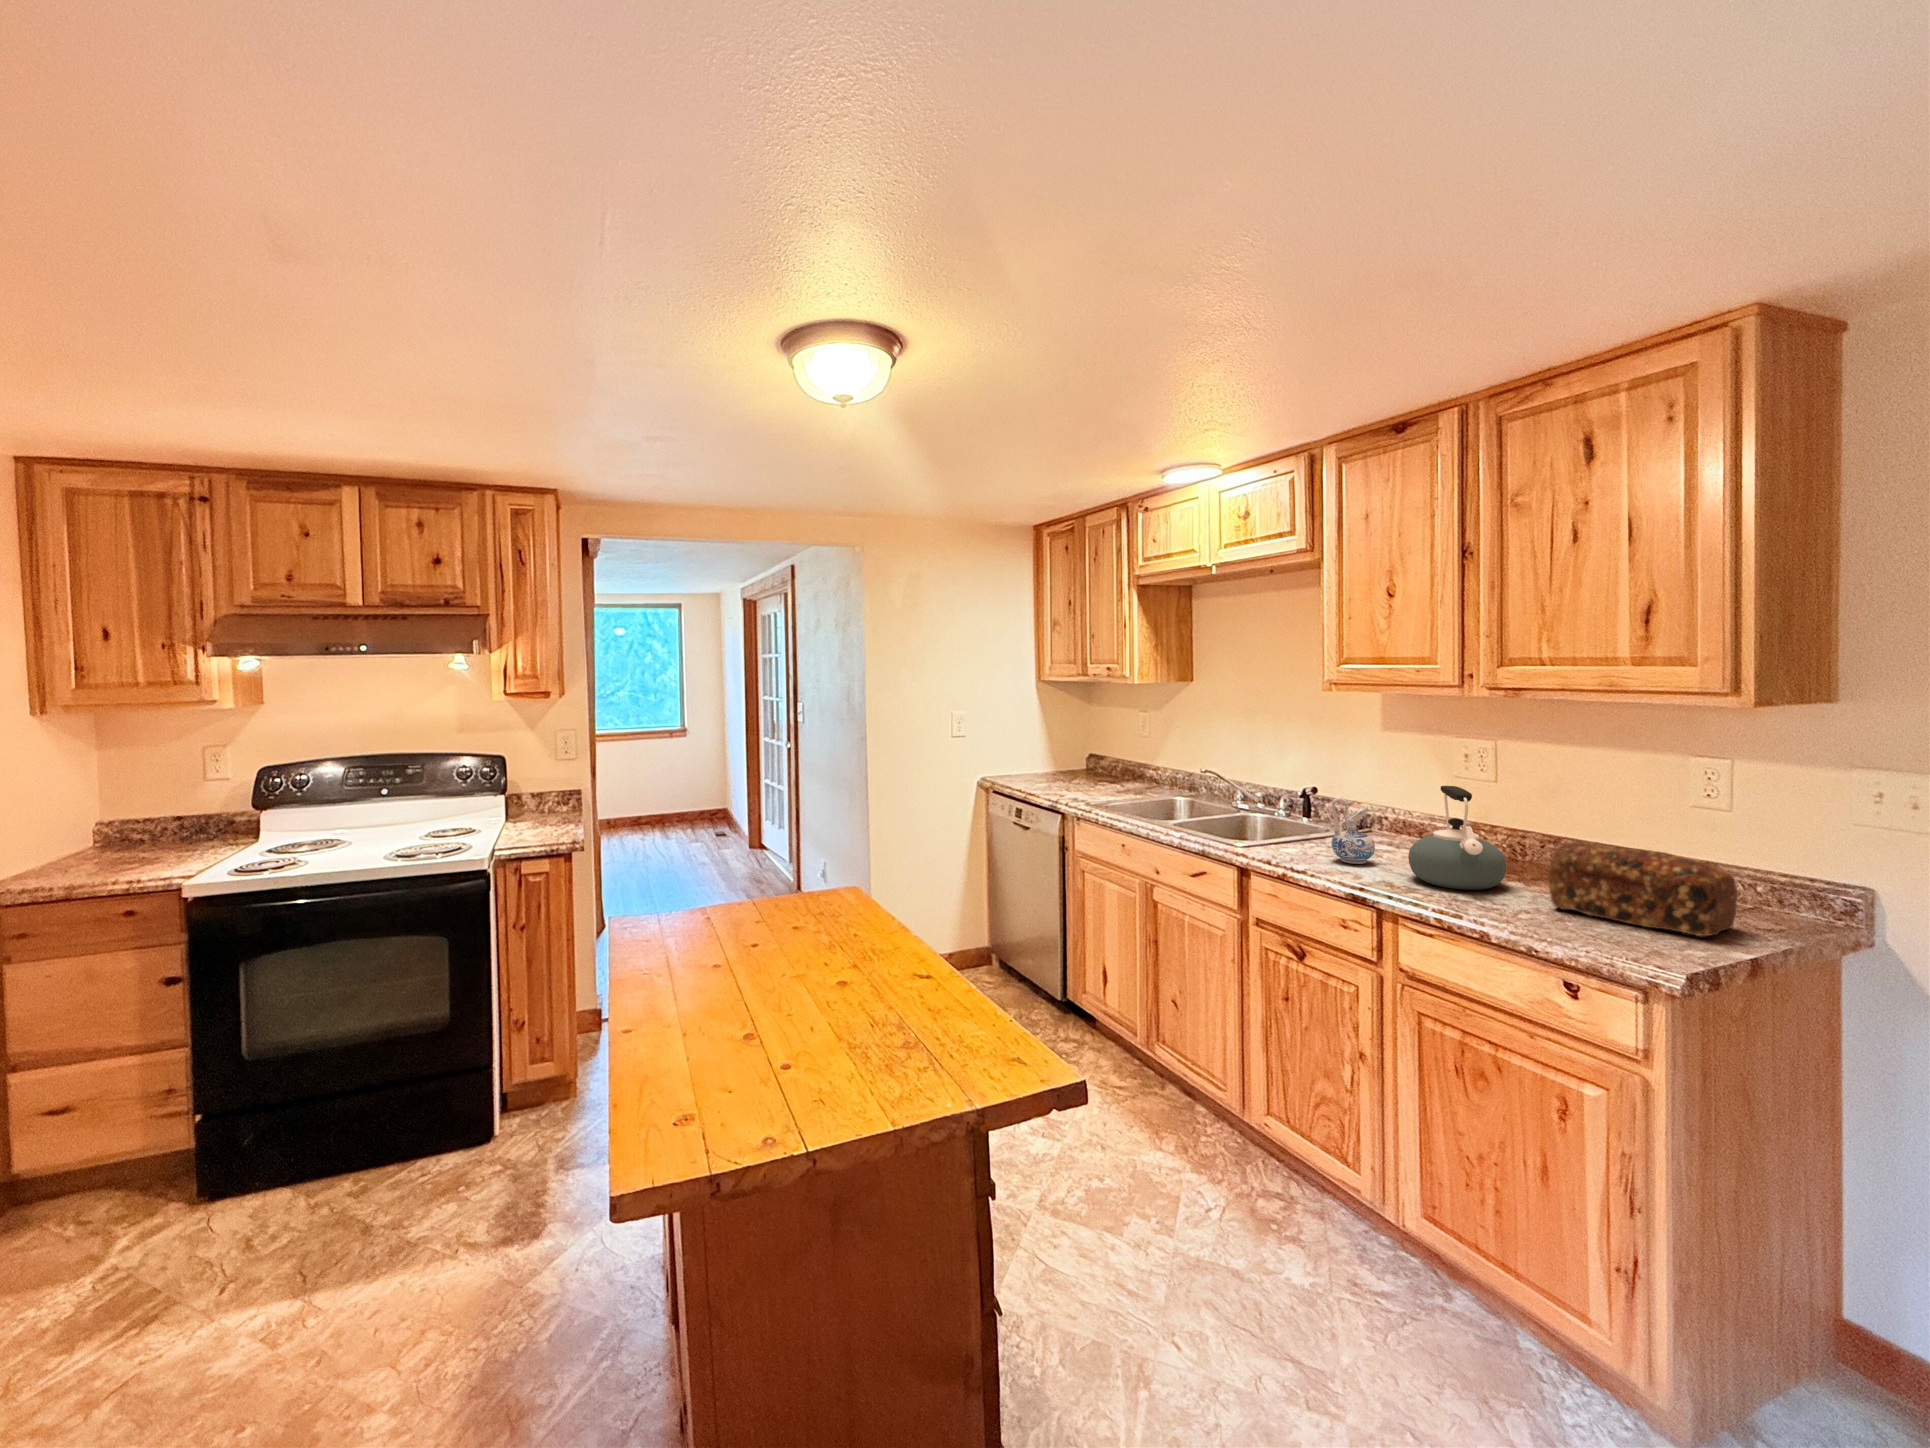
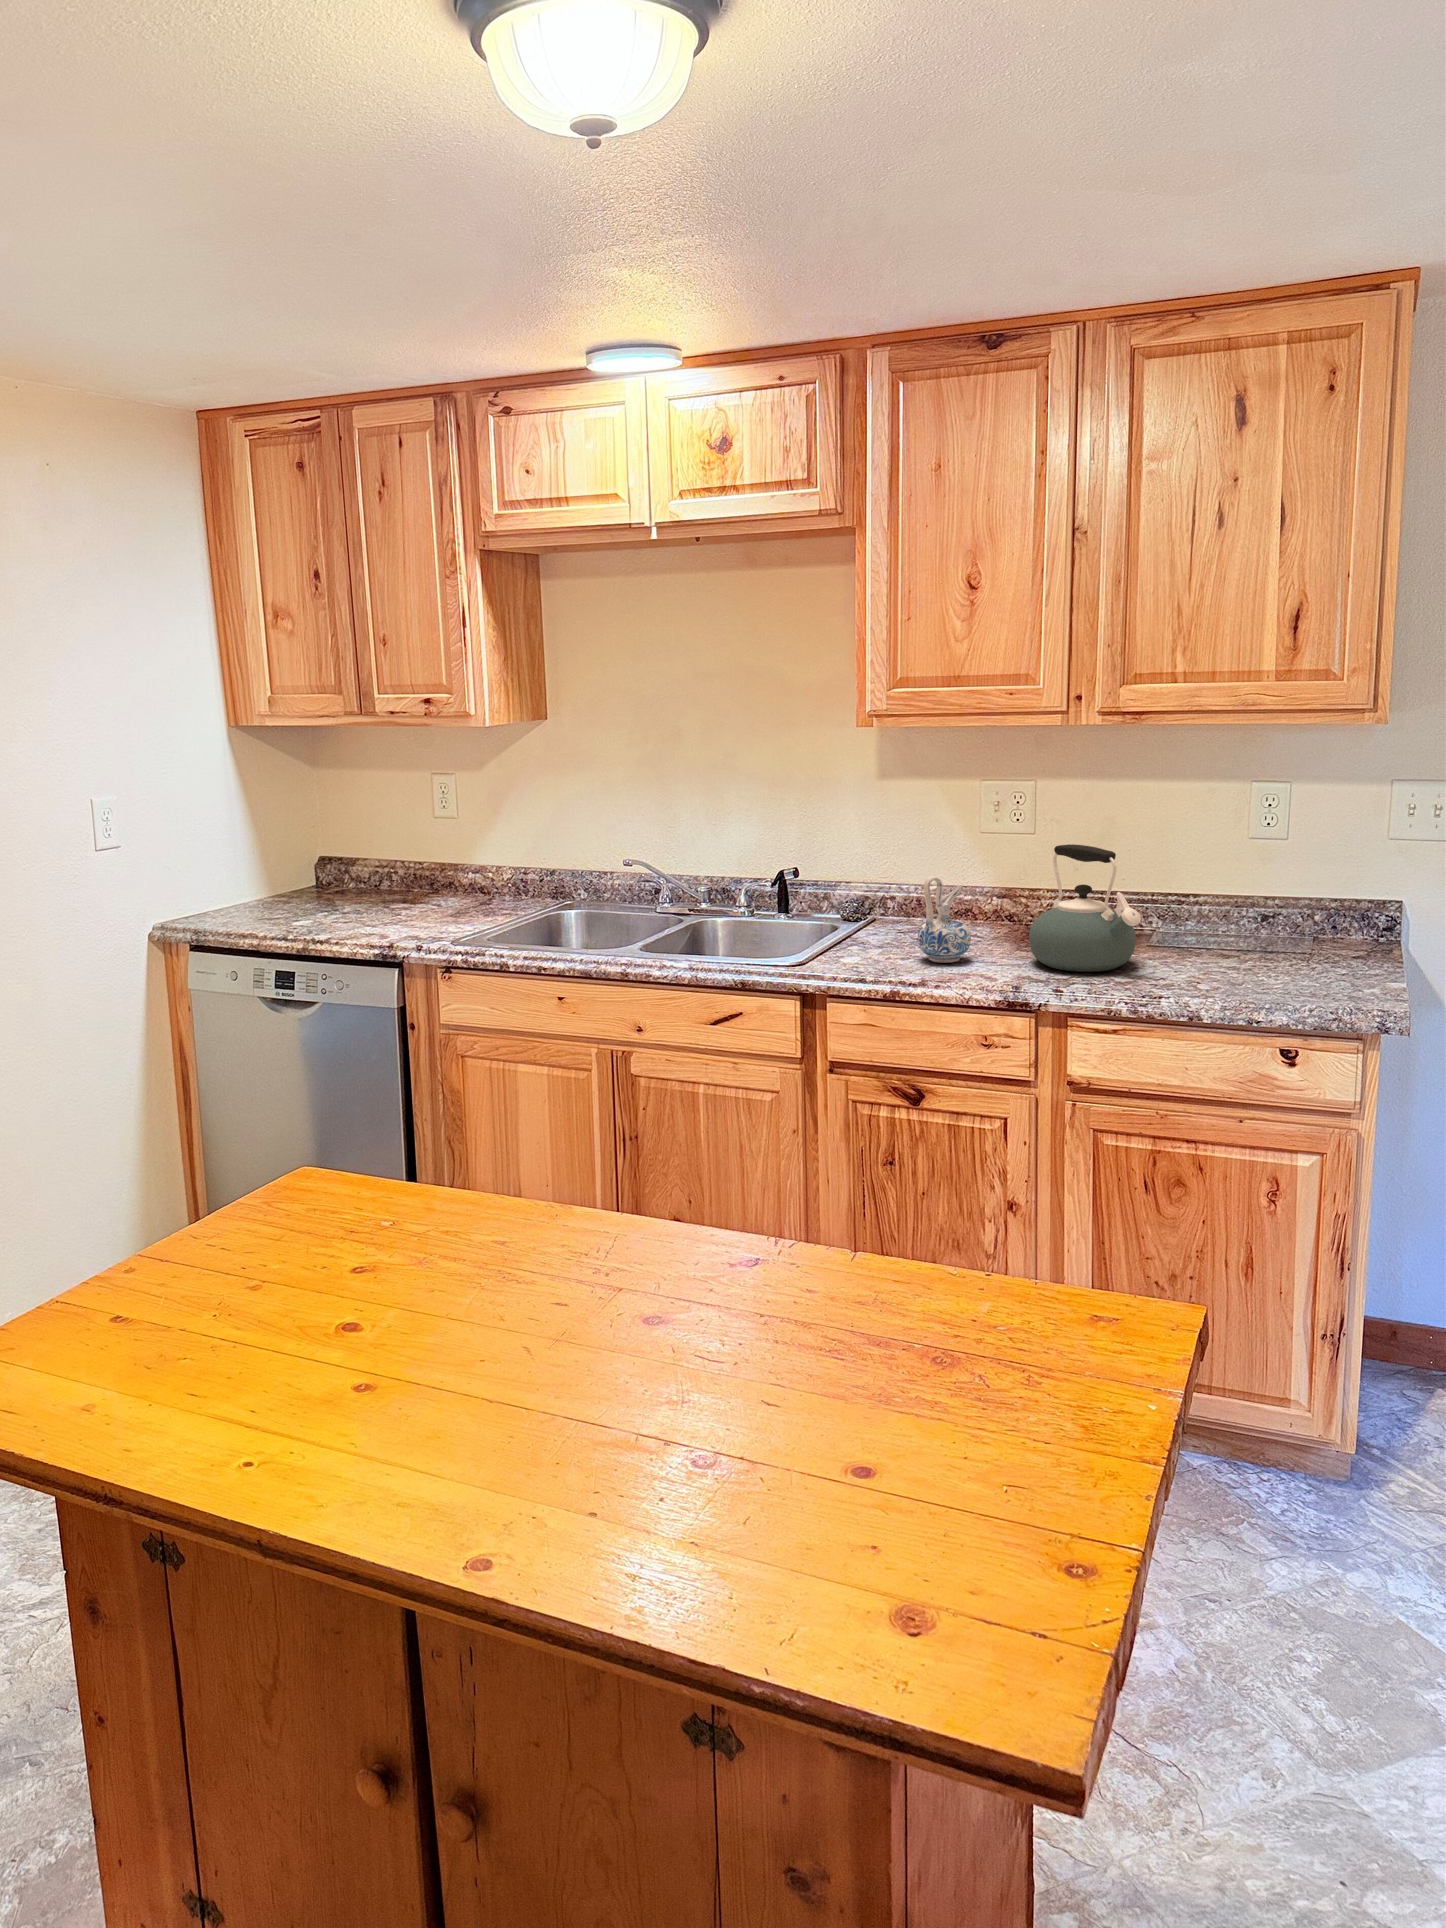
bread loaf: present [1548,842,1737,936] -> none [1199,894,1362,976]

